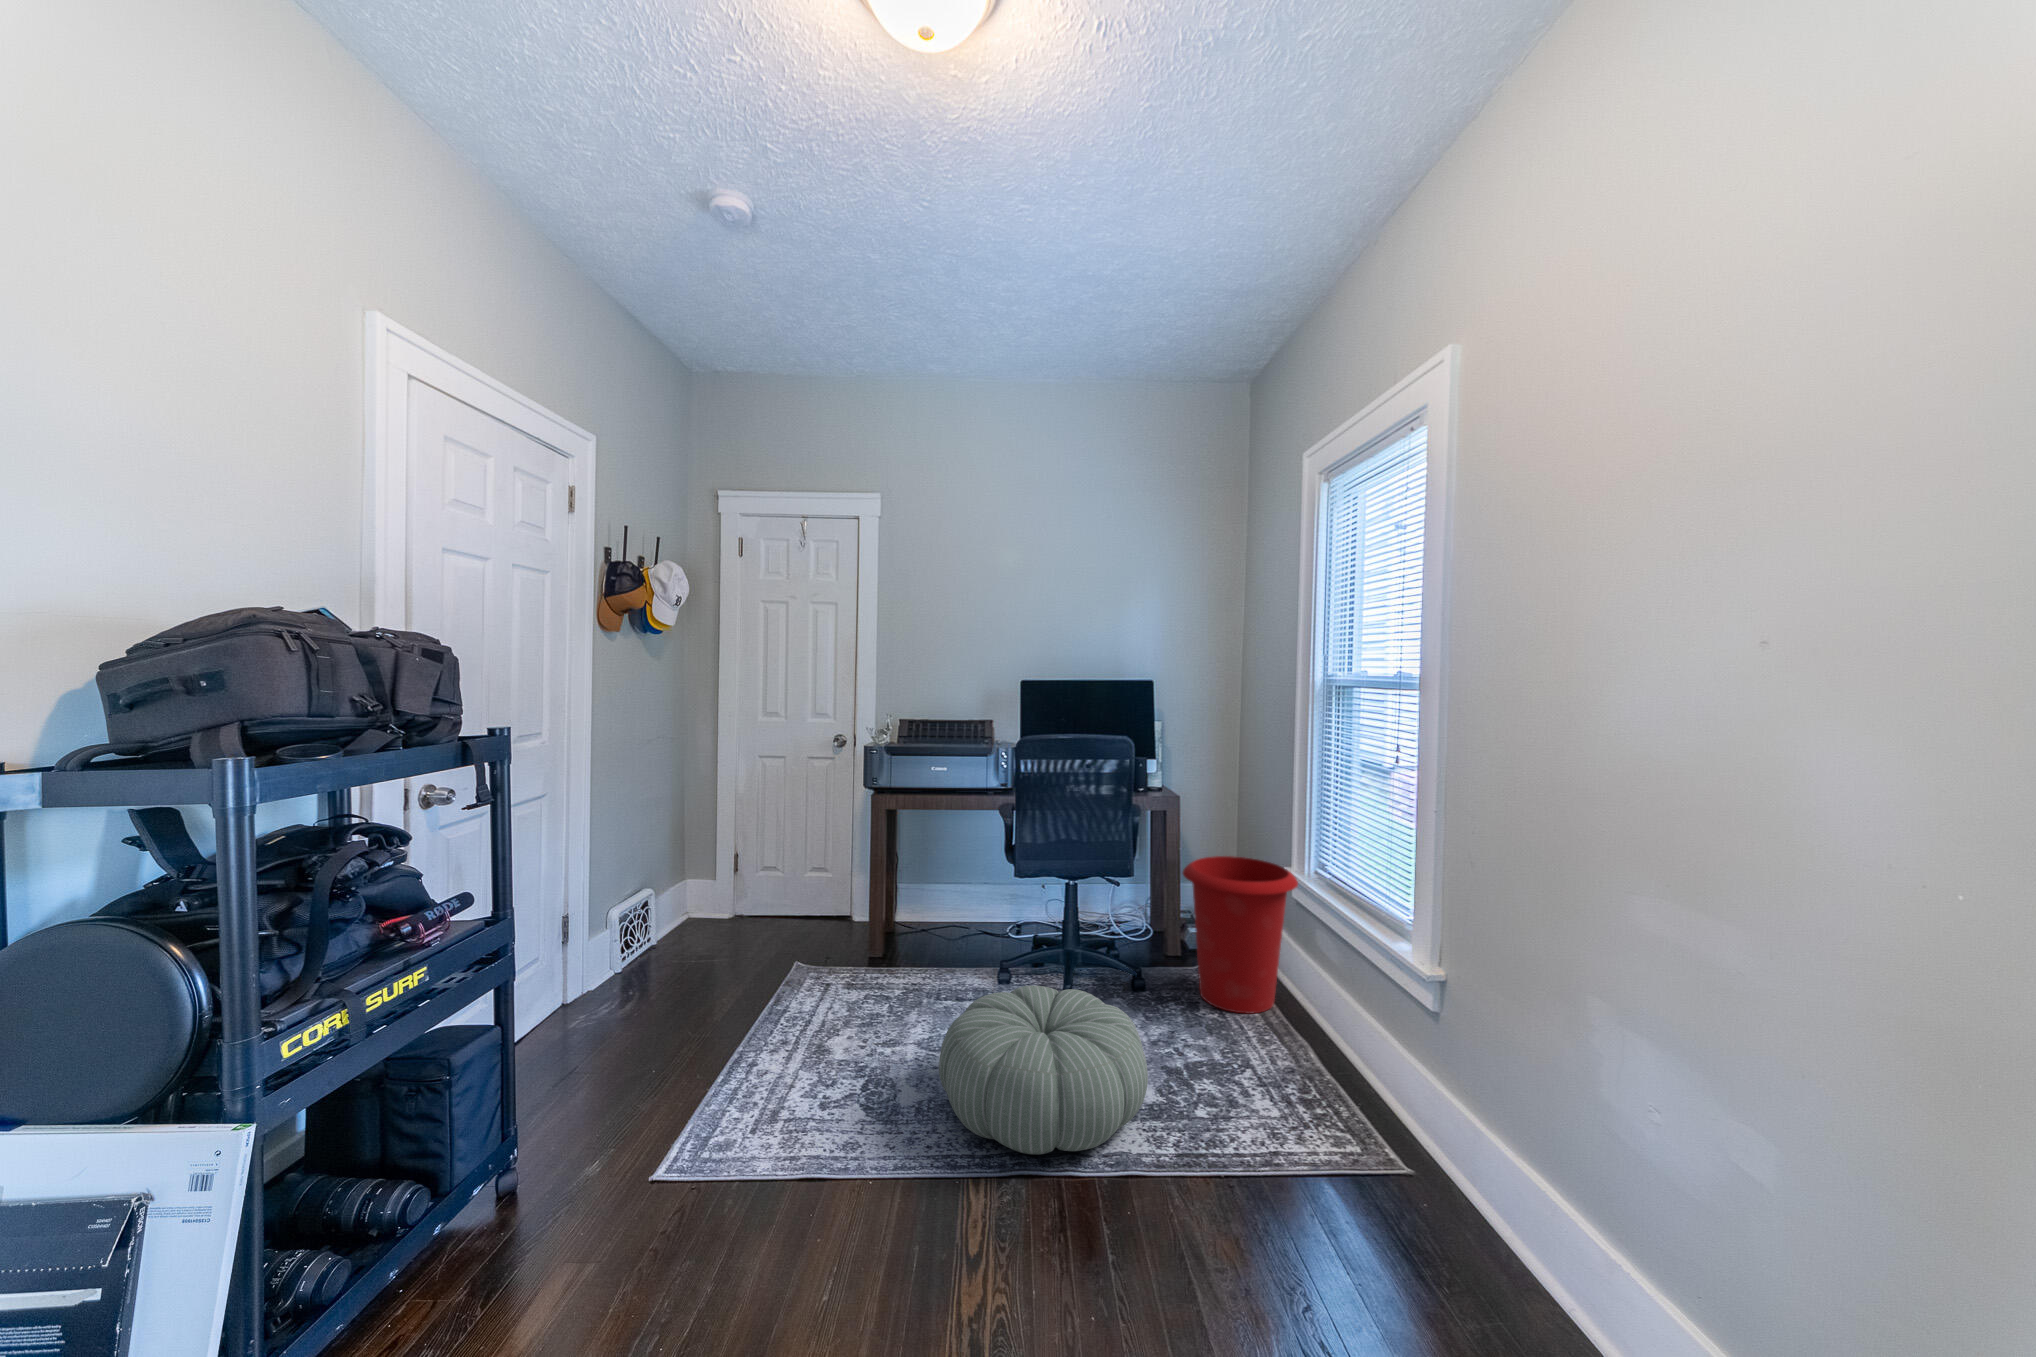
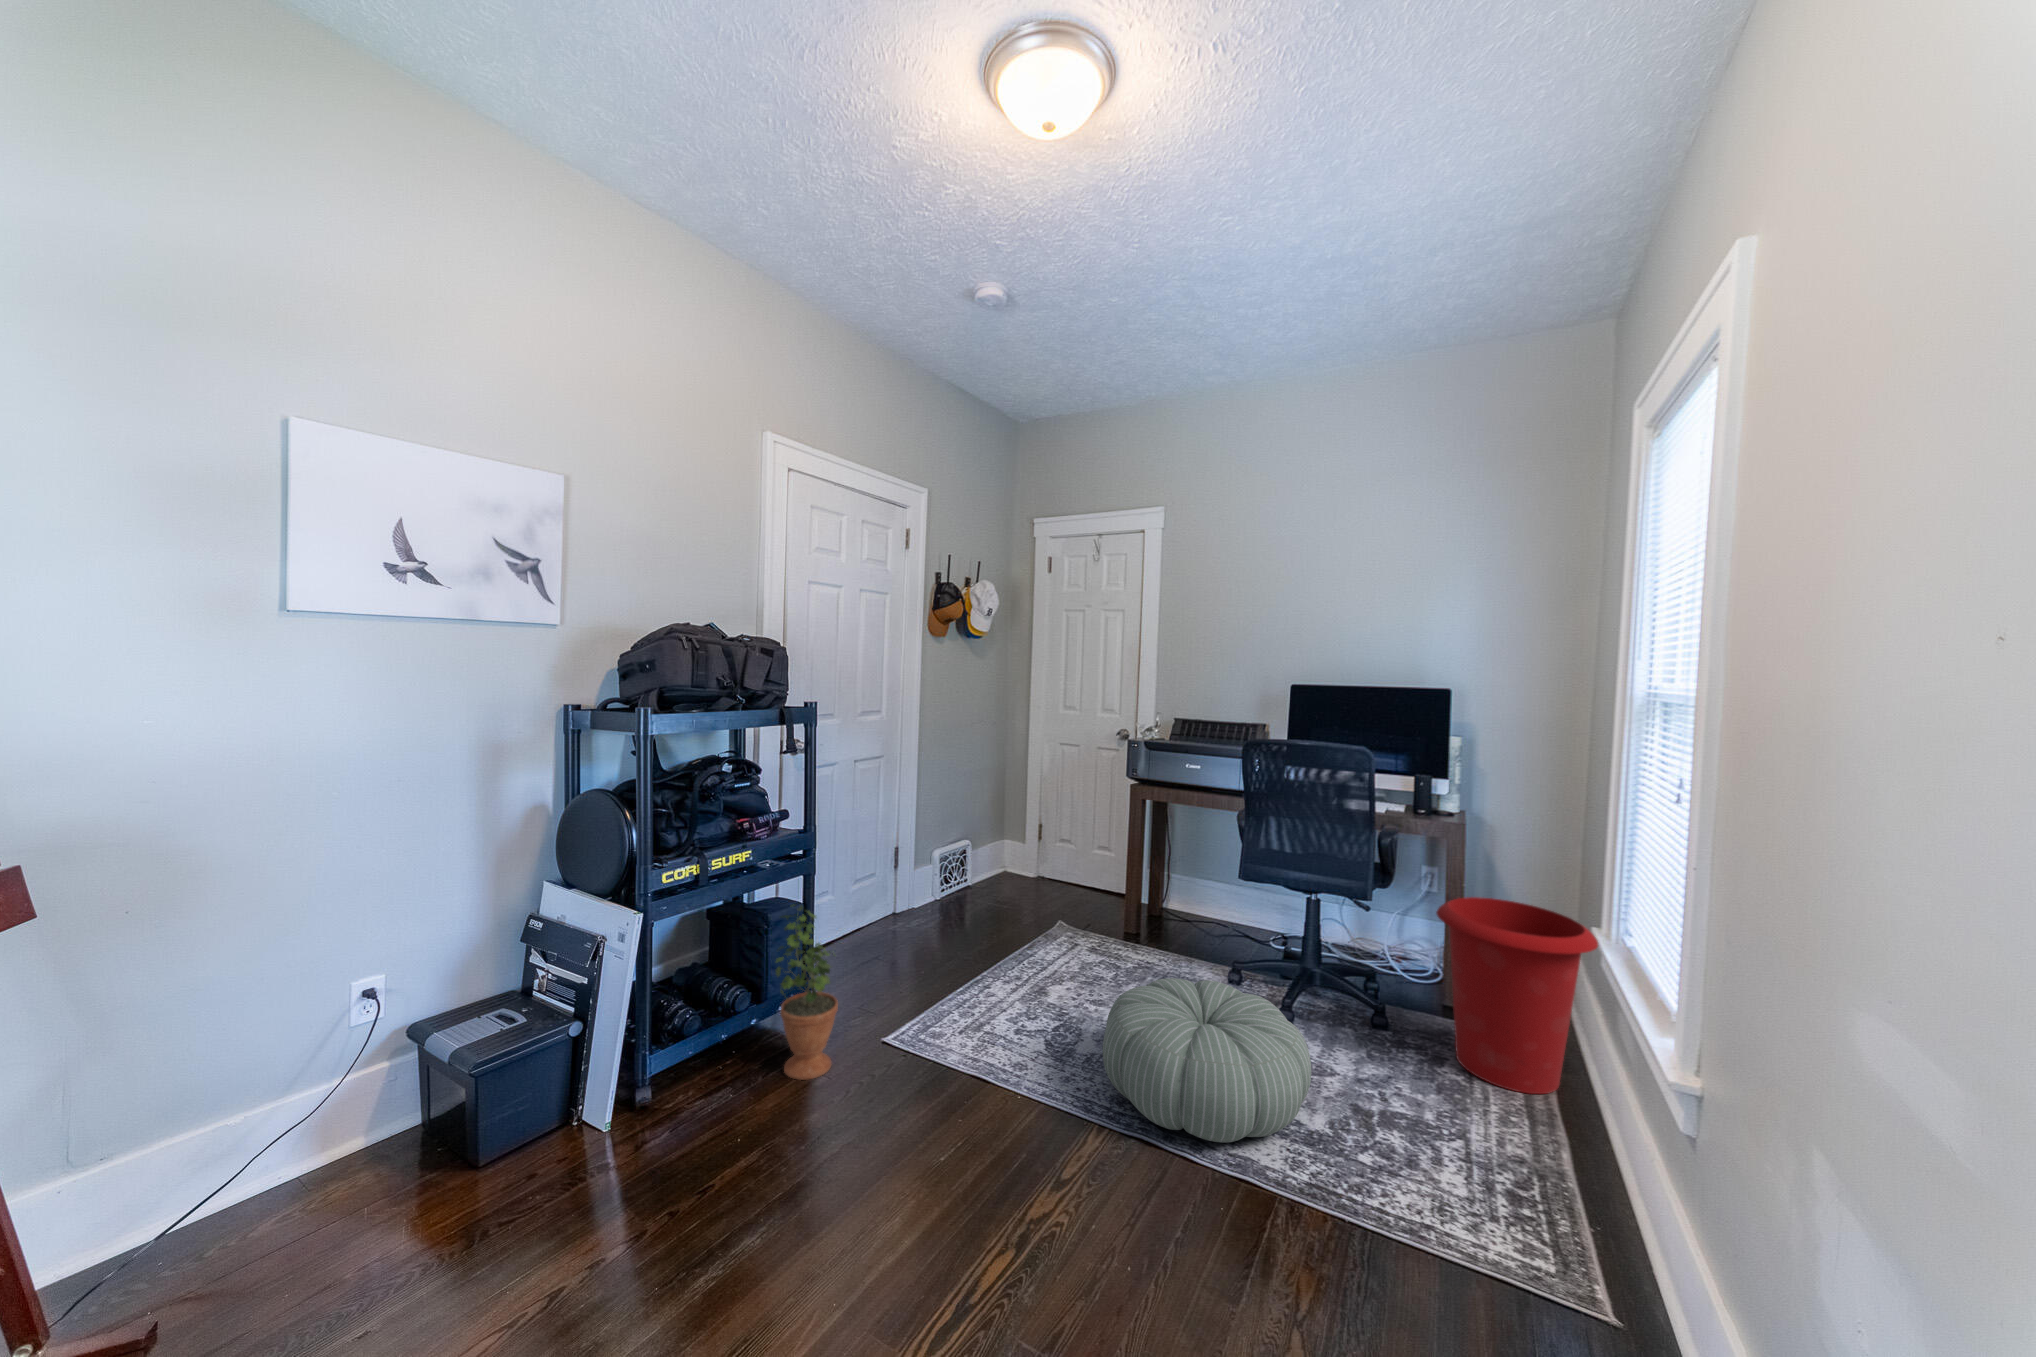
potted plant: none [484,1030,598,1292] -> present [776,905,838,1080]

